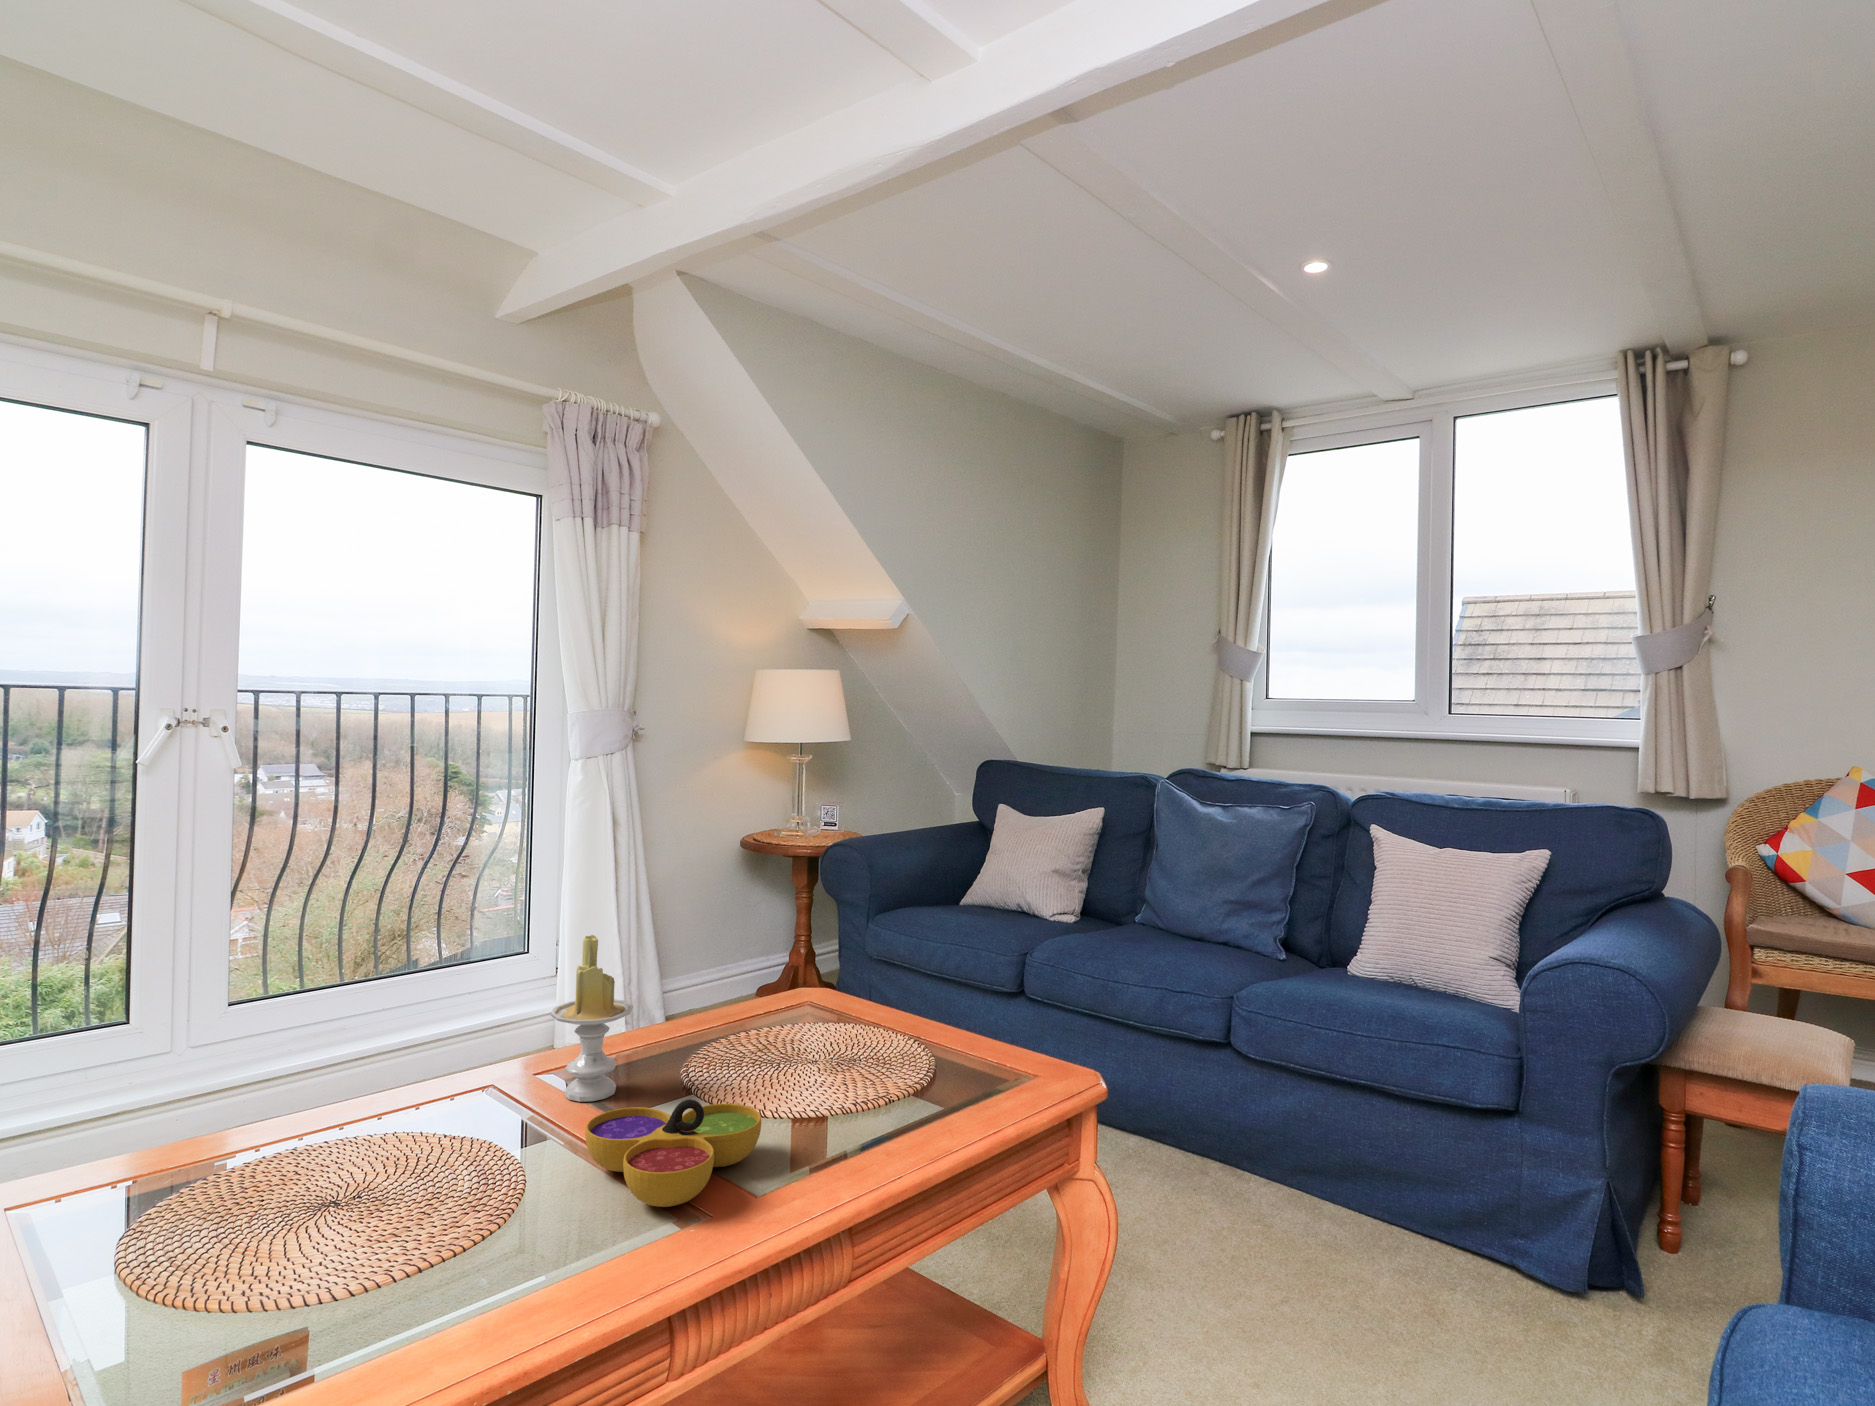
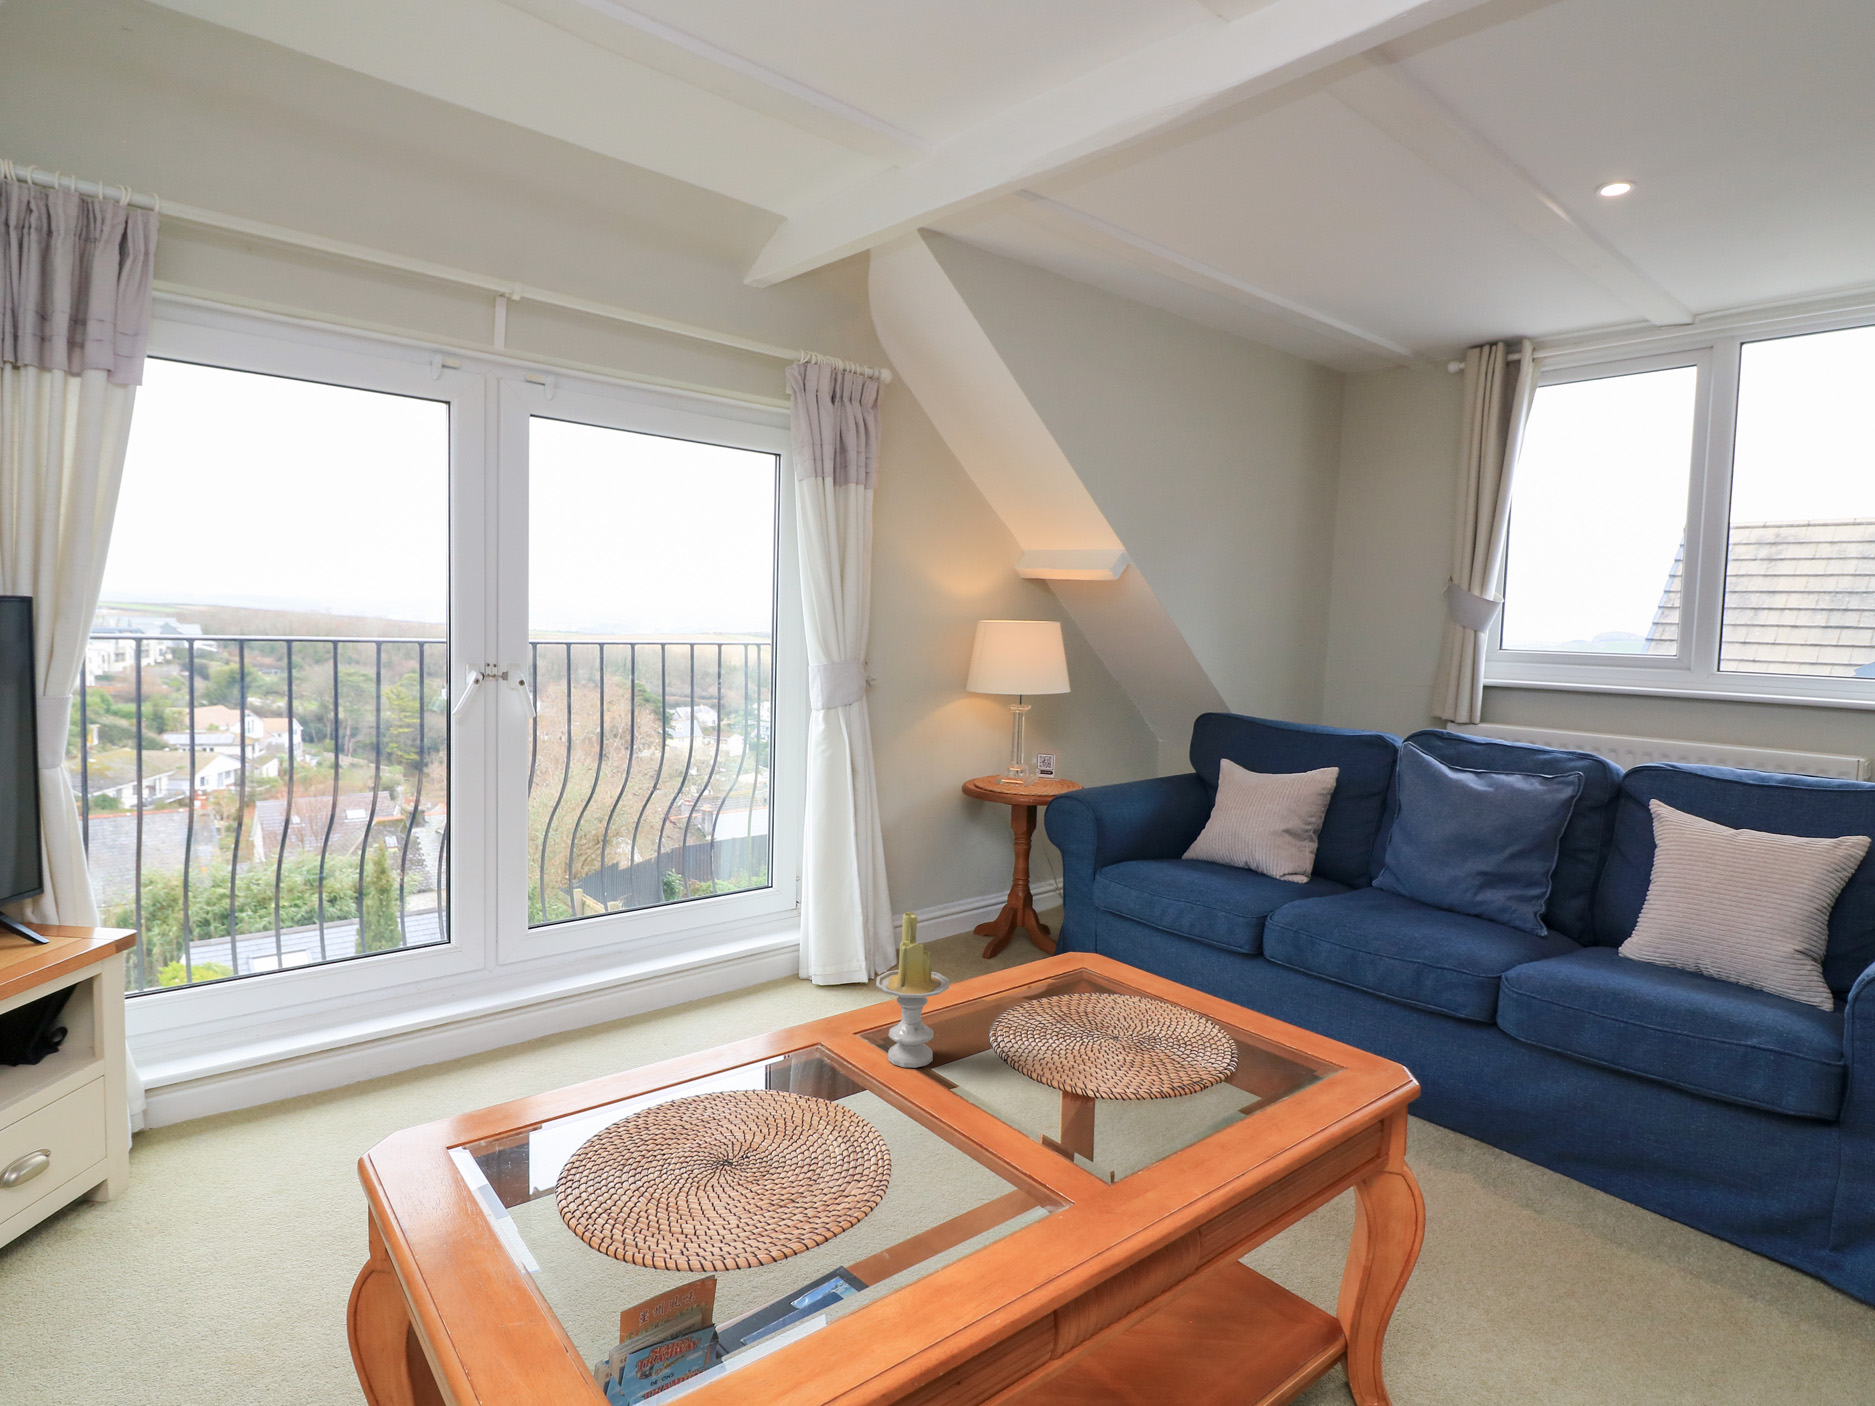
decorative bowl: present [585,1099,761,1207] -> none [937,1086,1100,1192]

